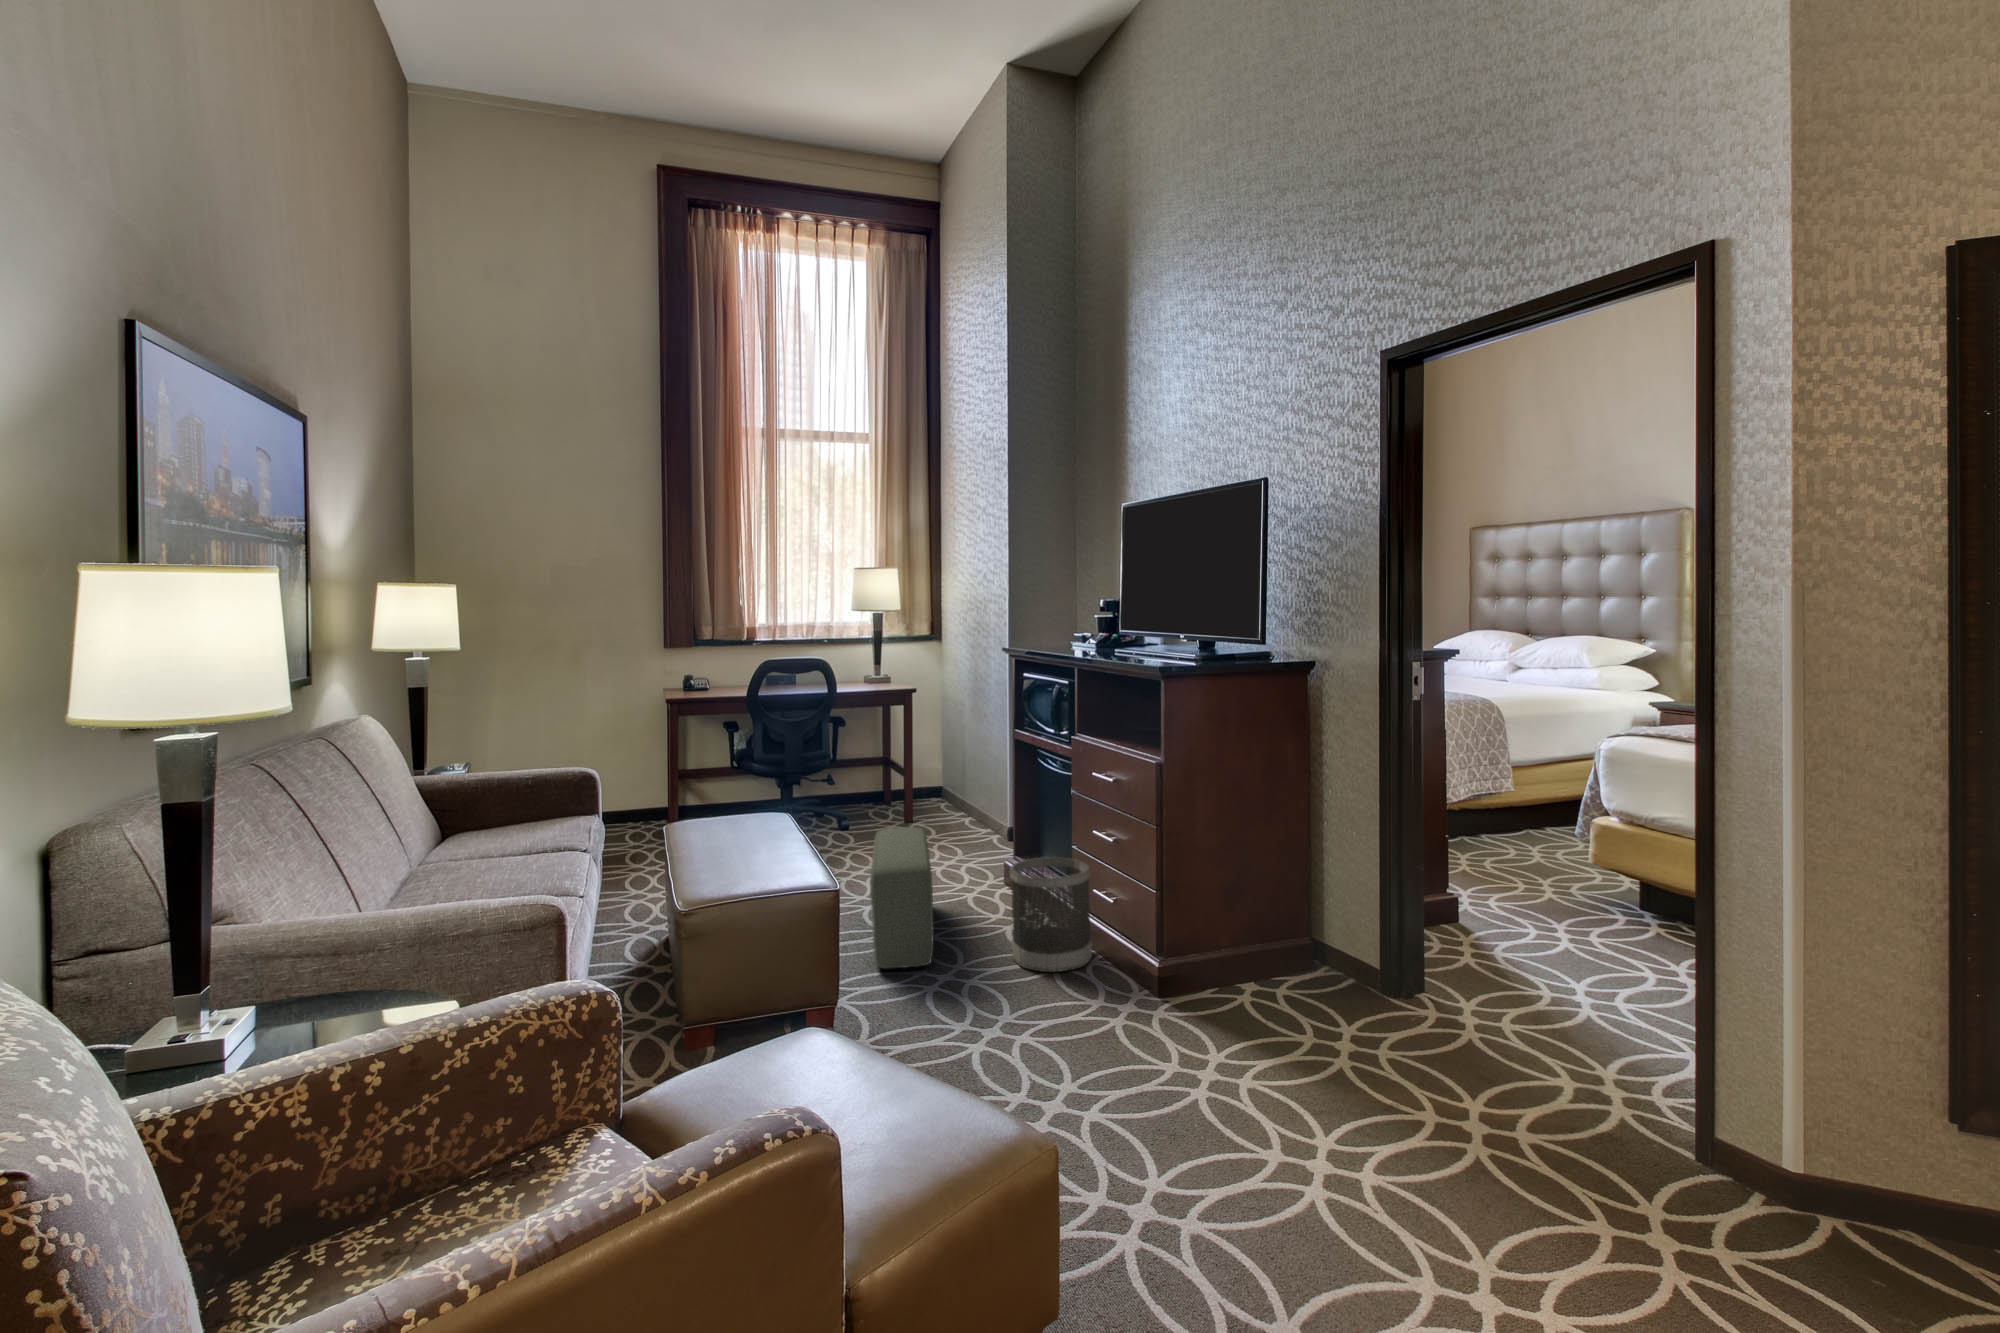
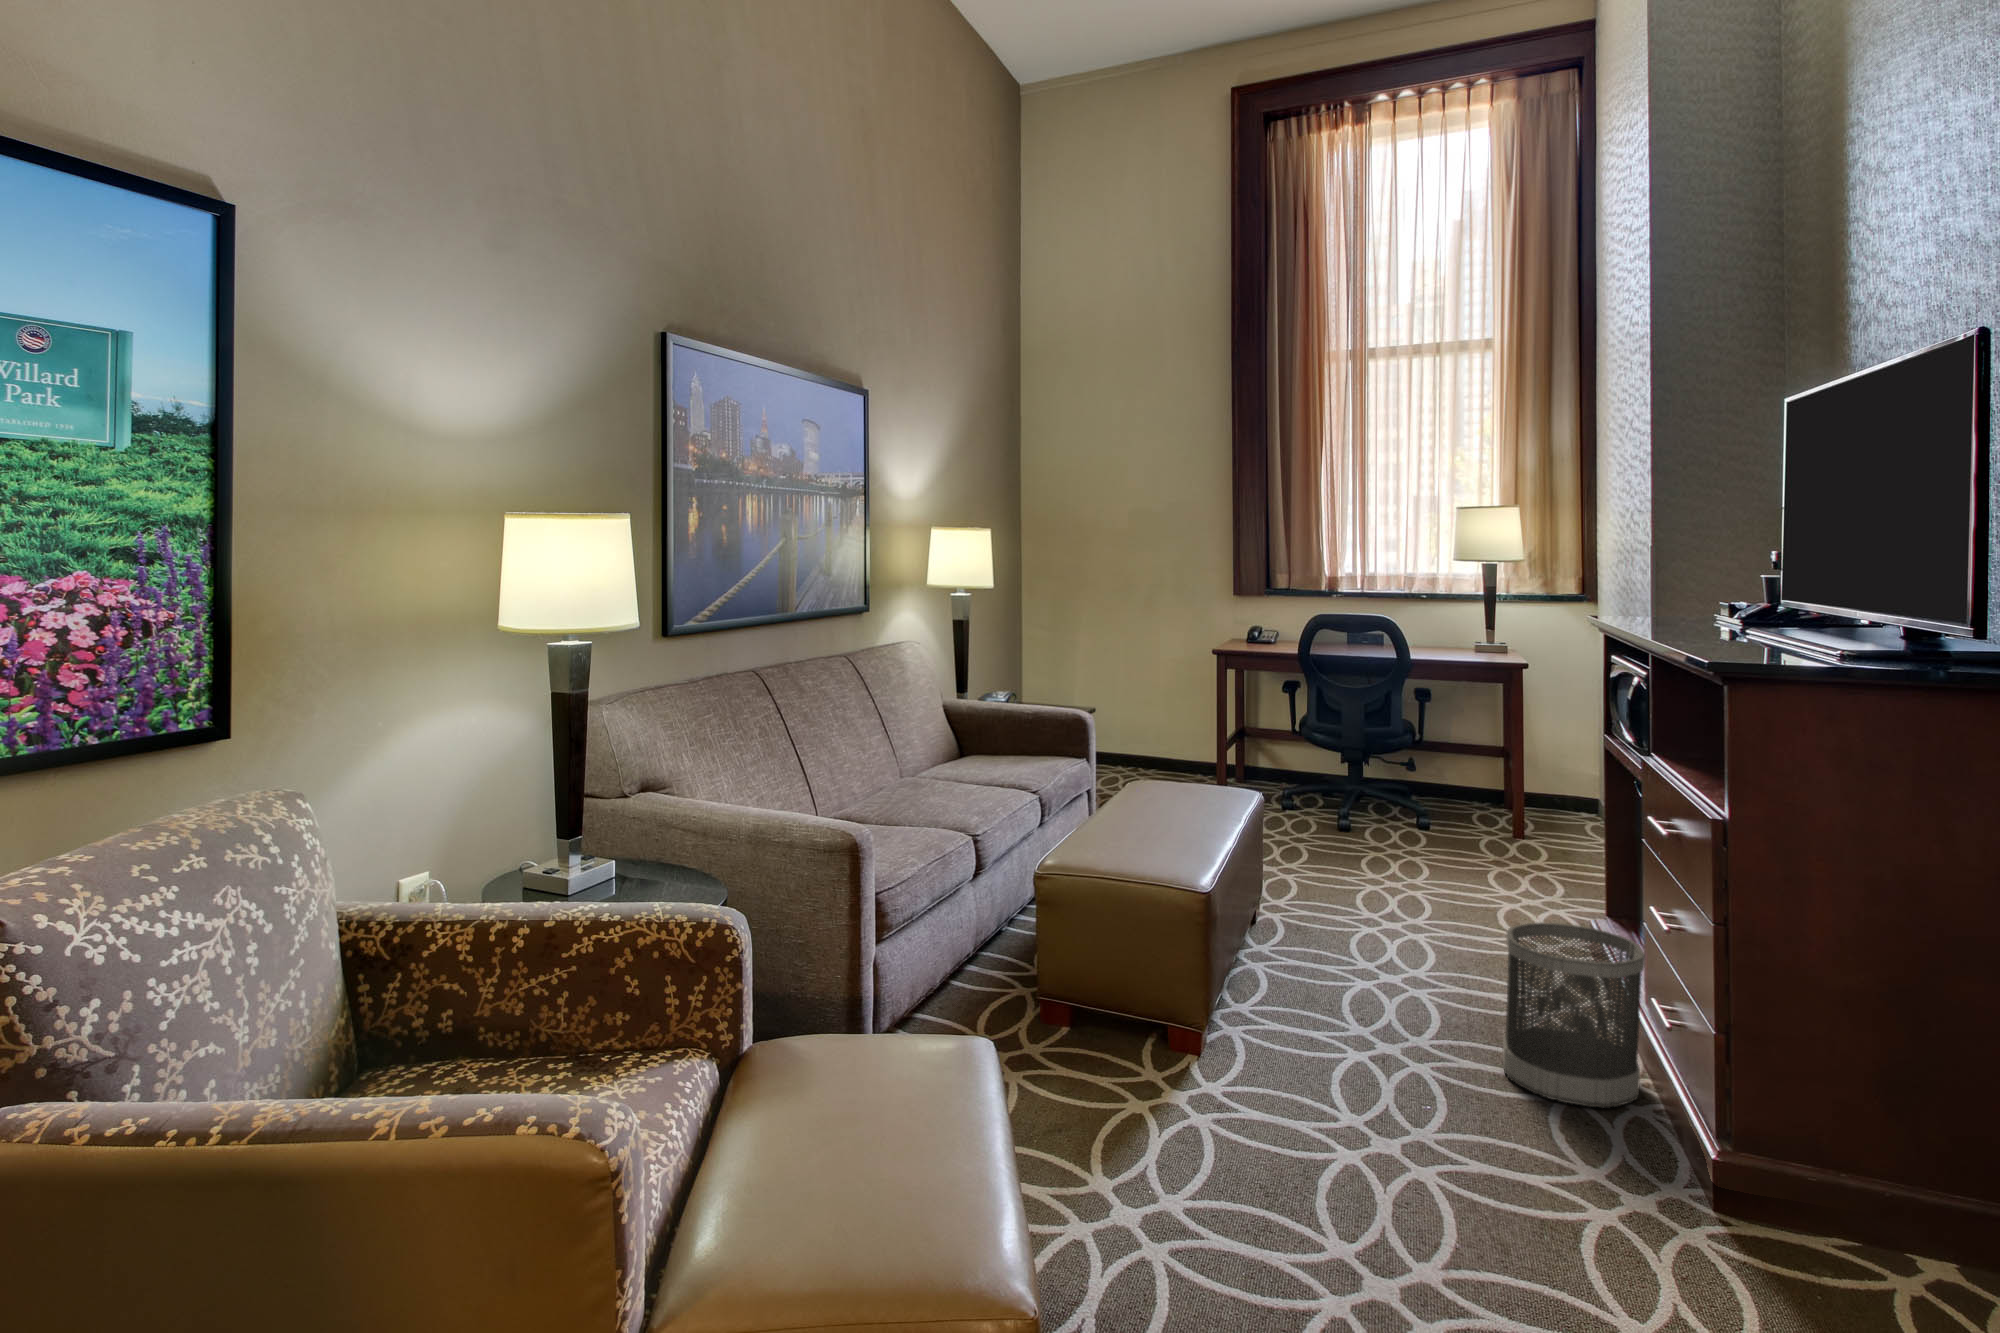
pouf: present [870,827,933,968] -> none [1302,840,1441,1029]

